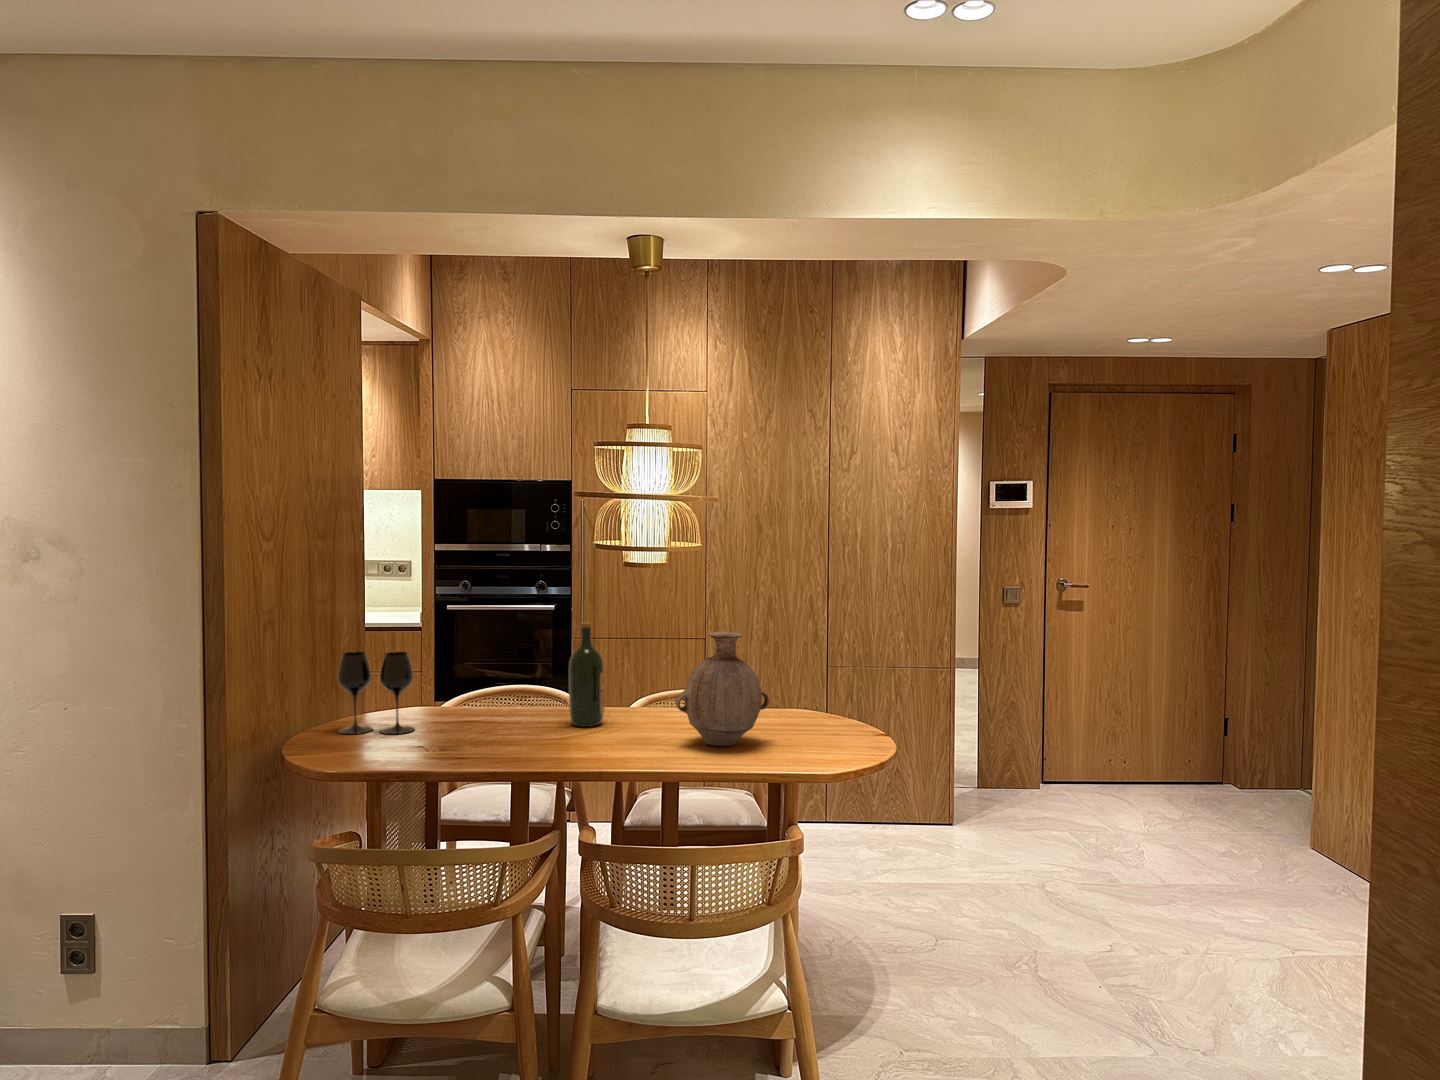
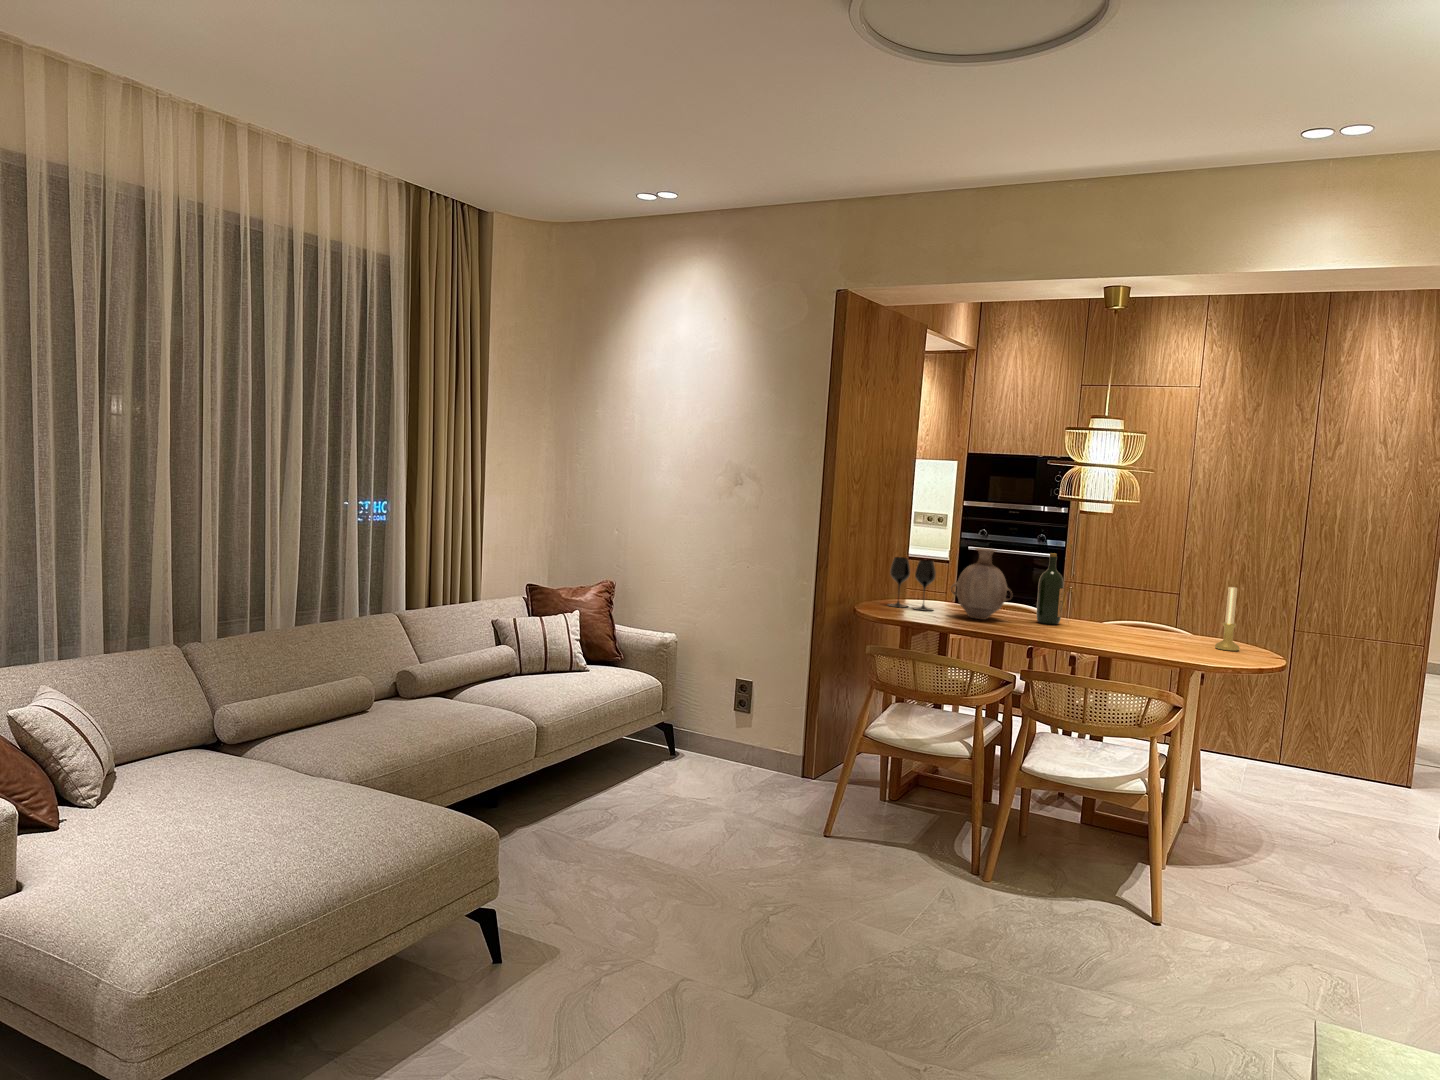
vase: present [676,632,769,746] -> present [951,548,1012,619]
candle holder: none [808,644,838,733] -> present [1215,587,1240,651]

